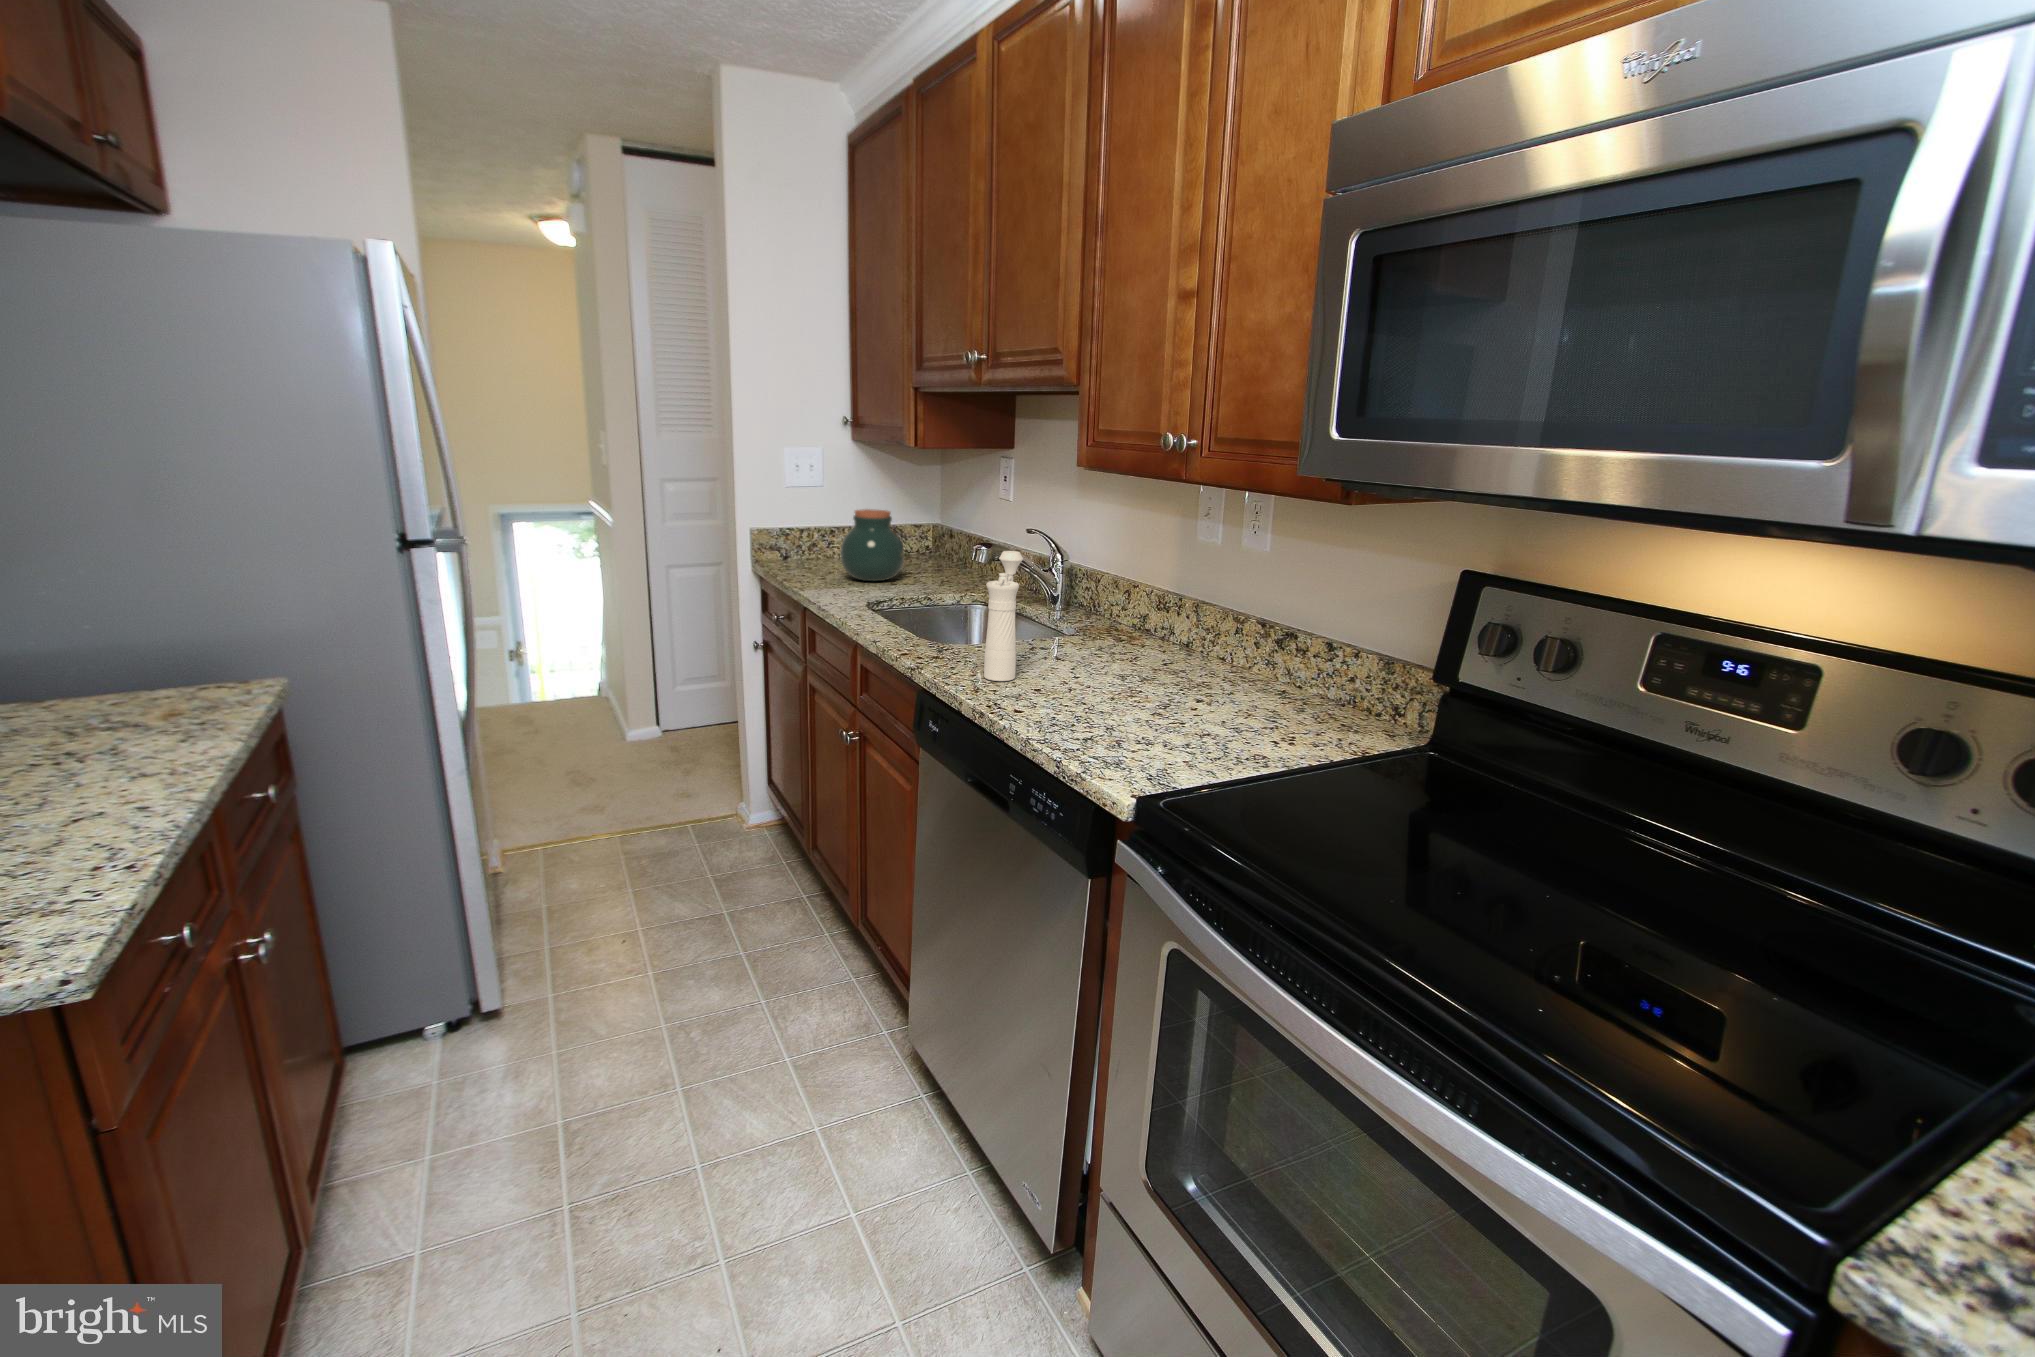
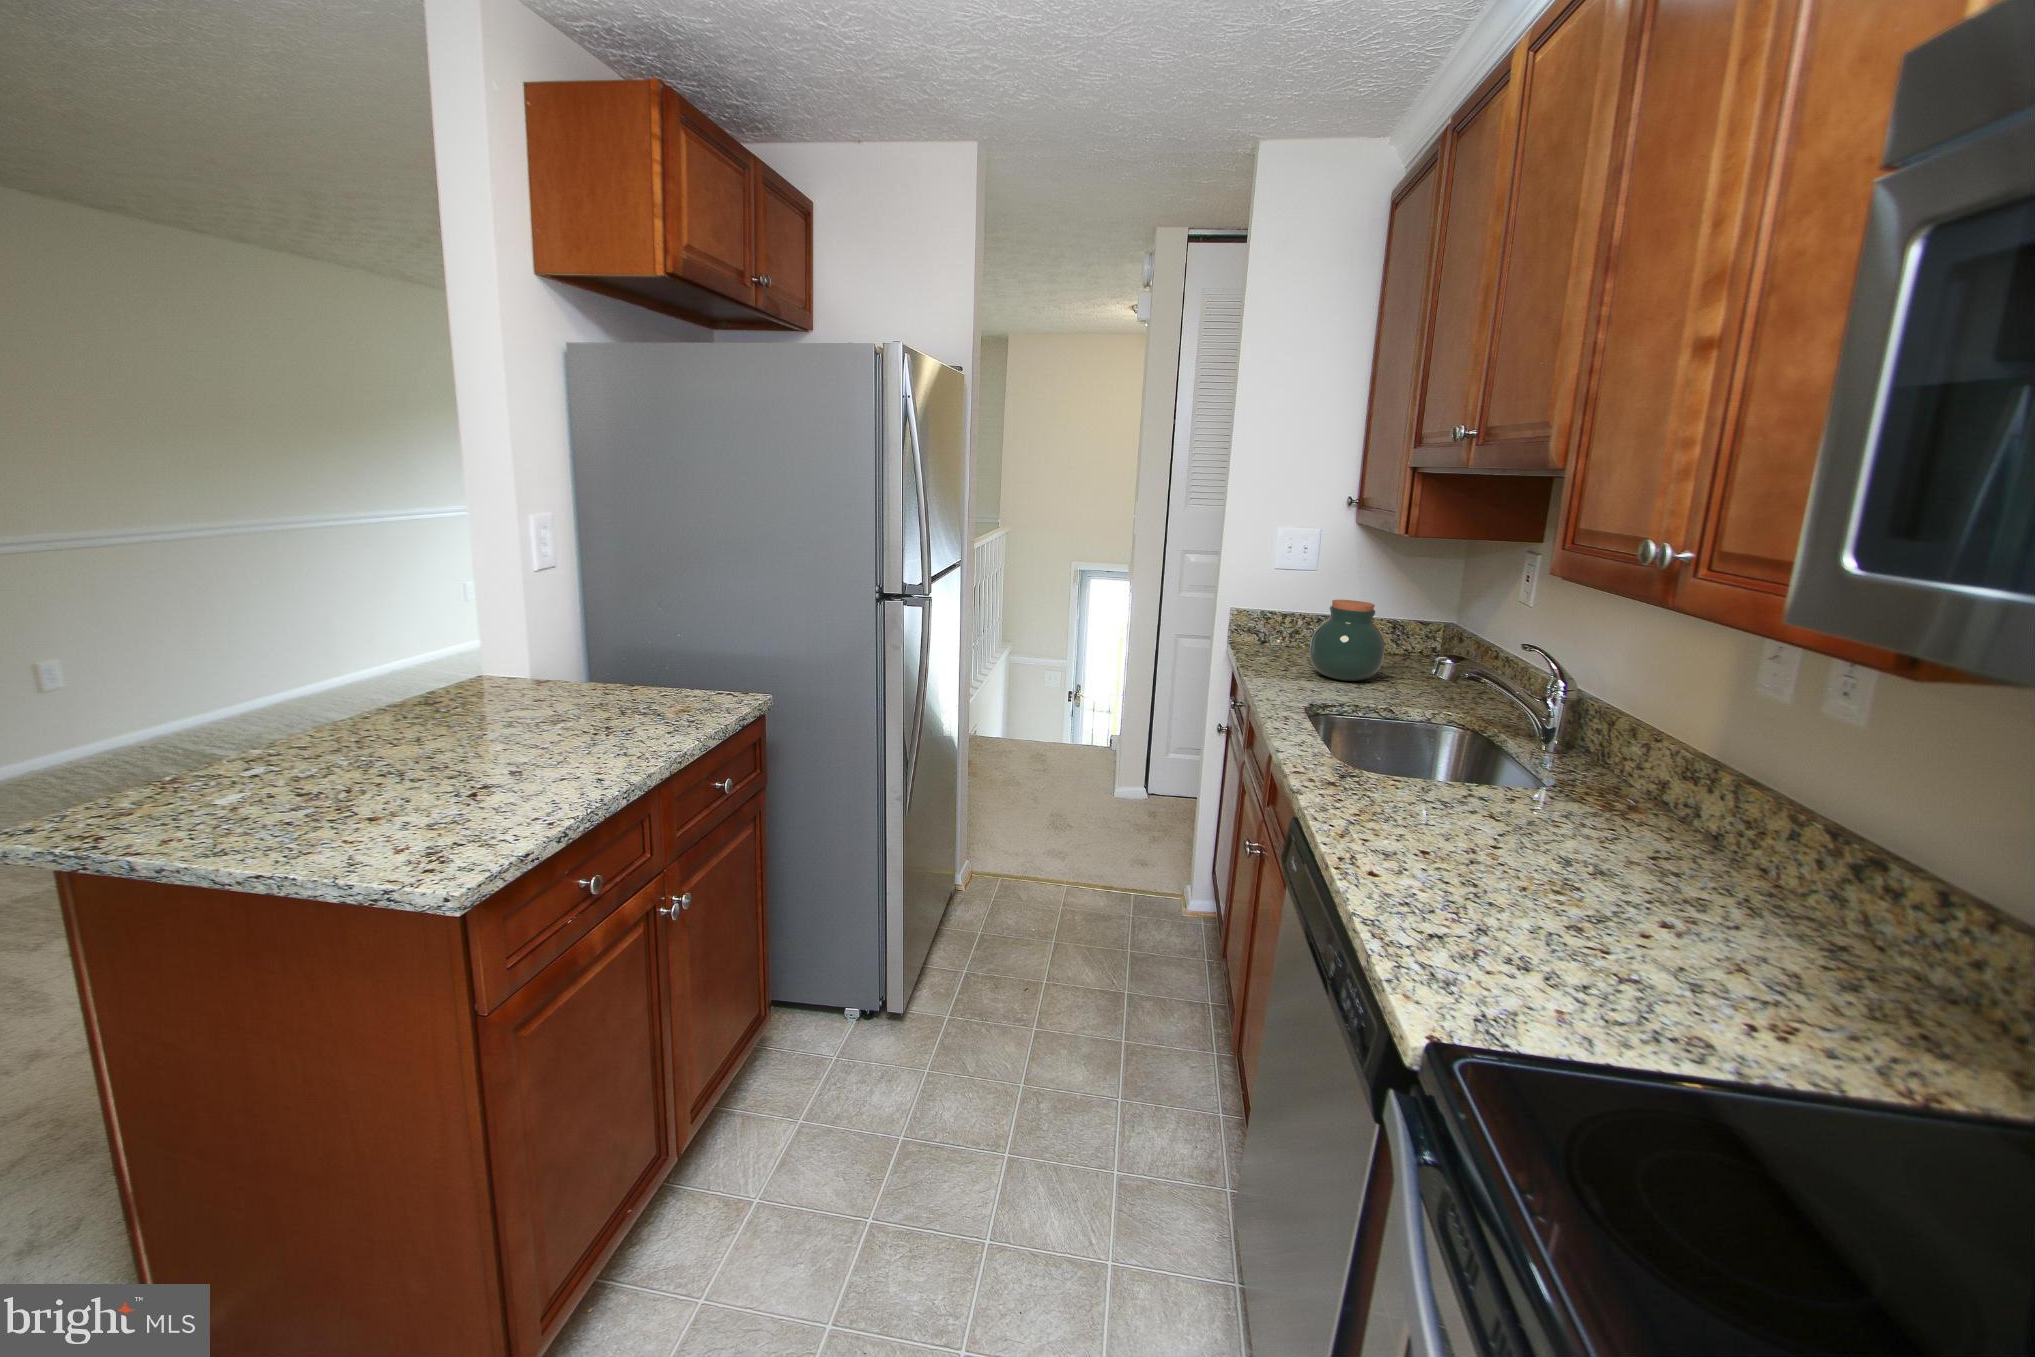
pepper mill: present [984,551,1023,681] -> none [1366,669,1452,830]

